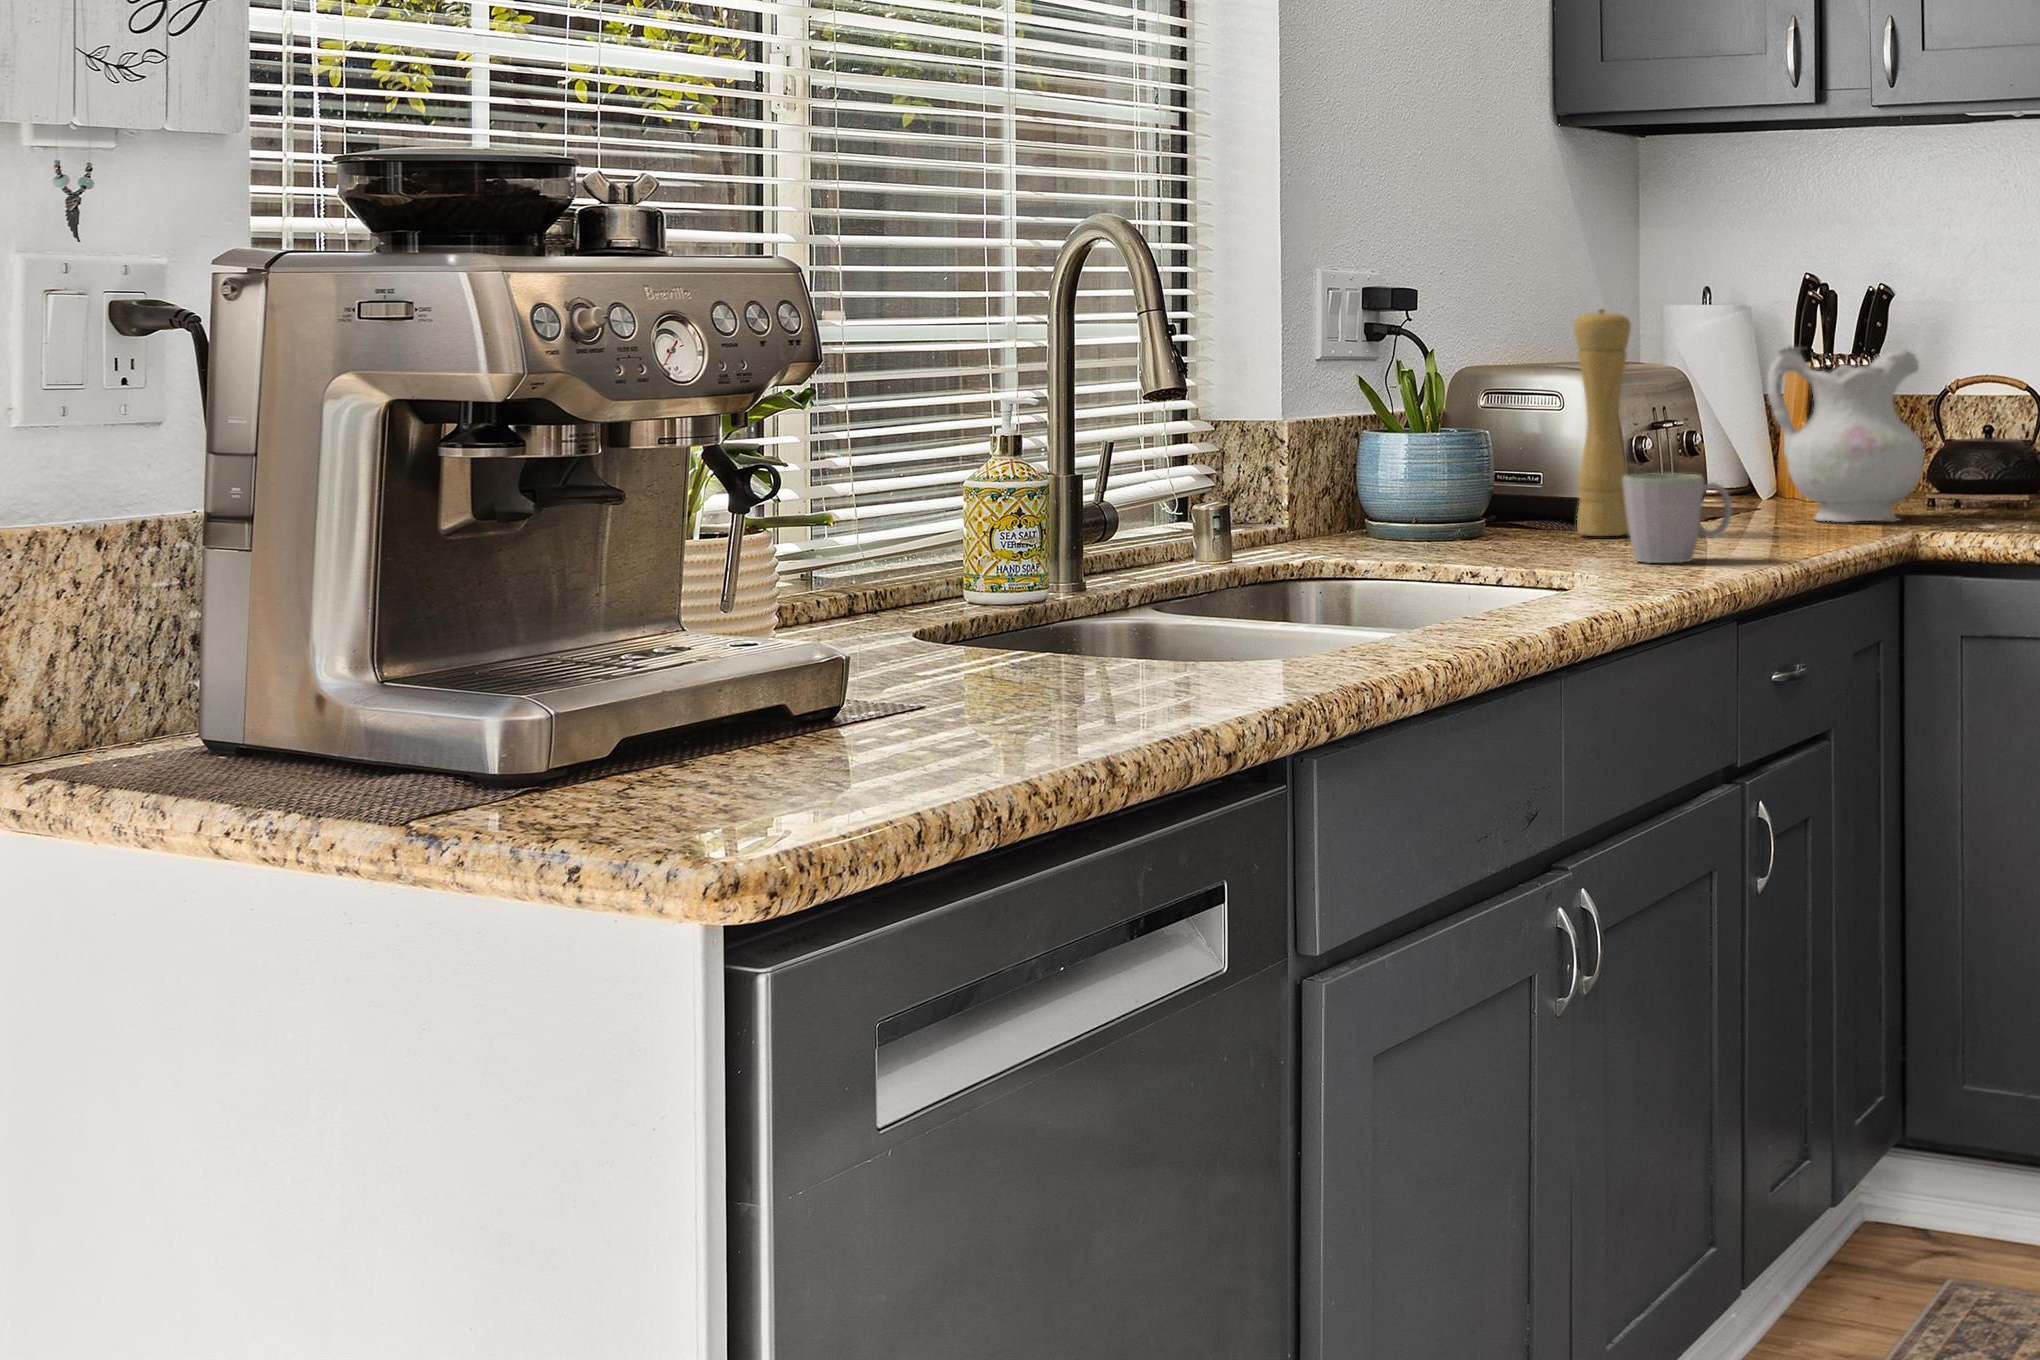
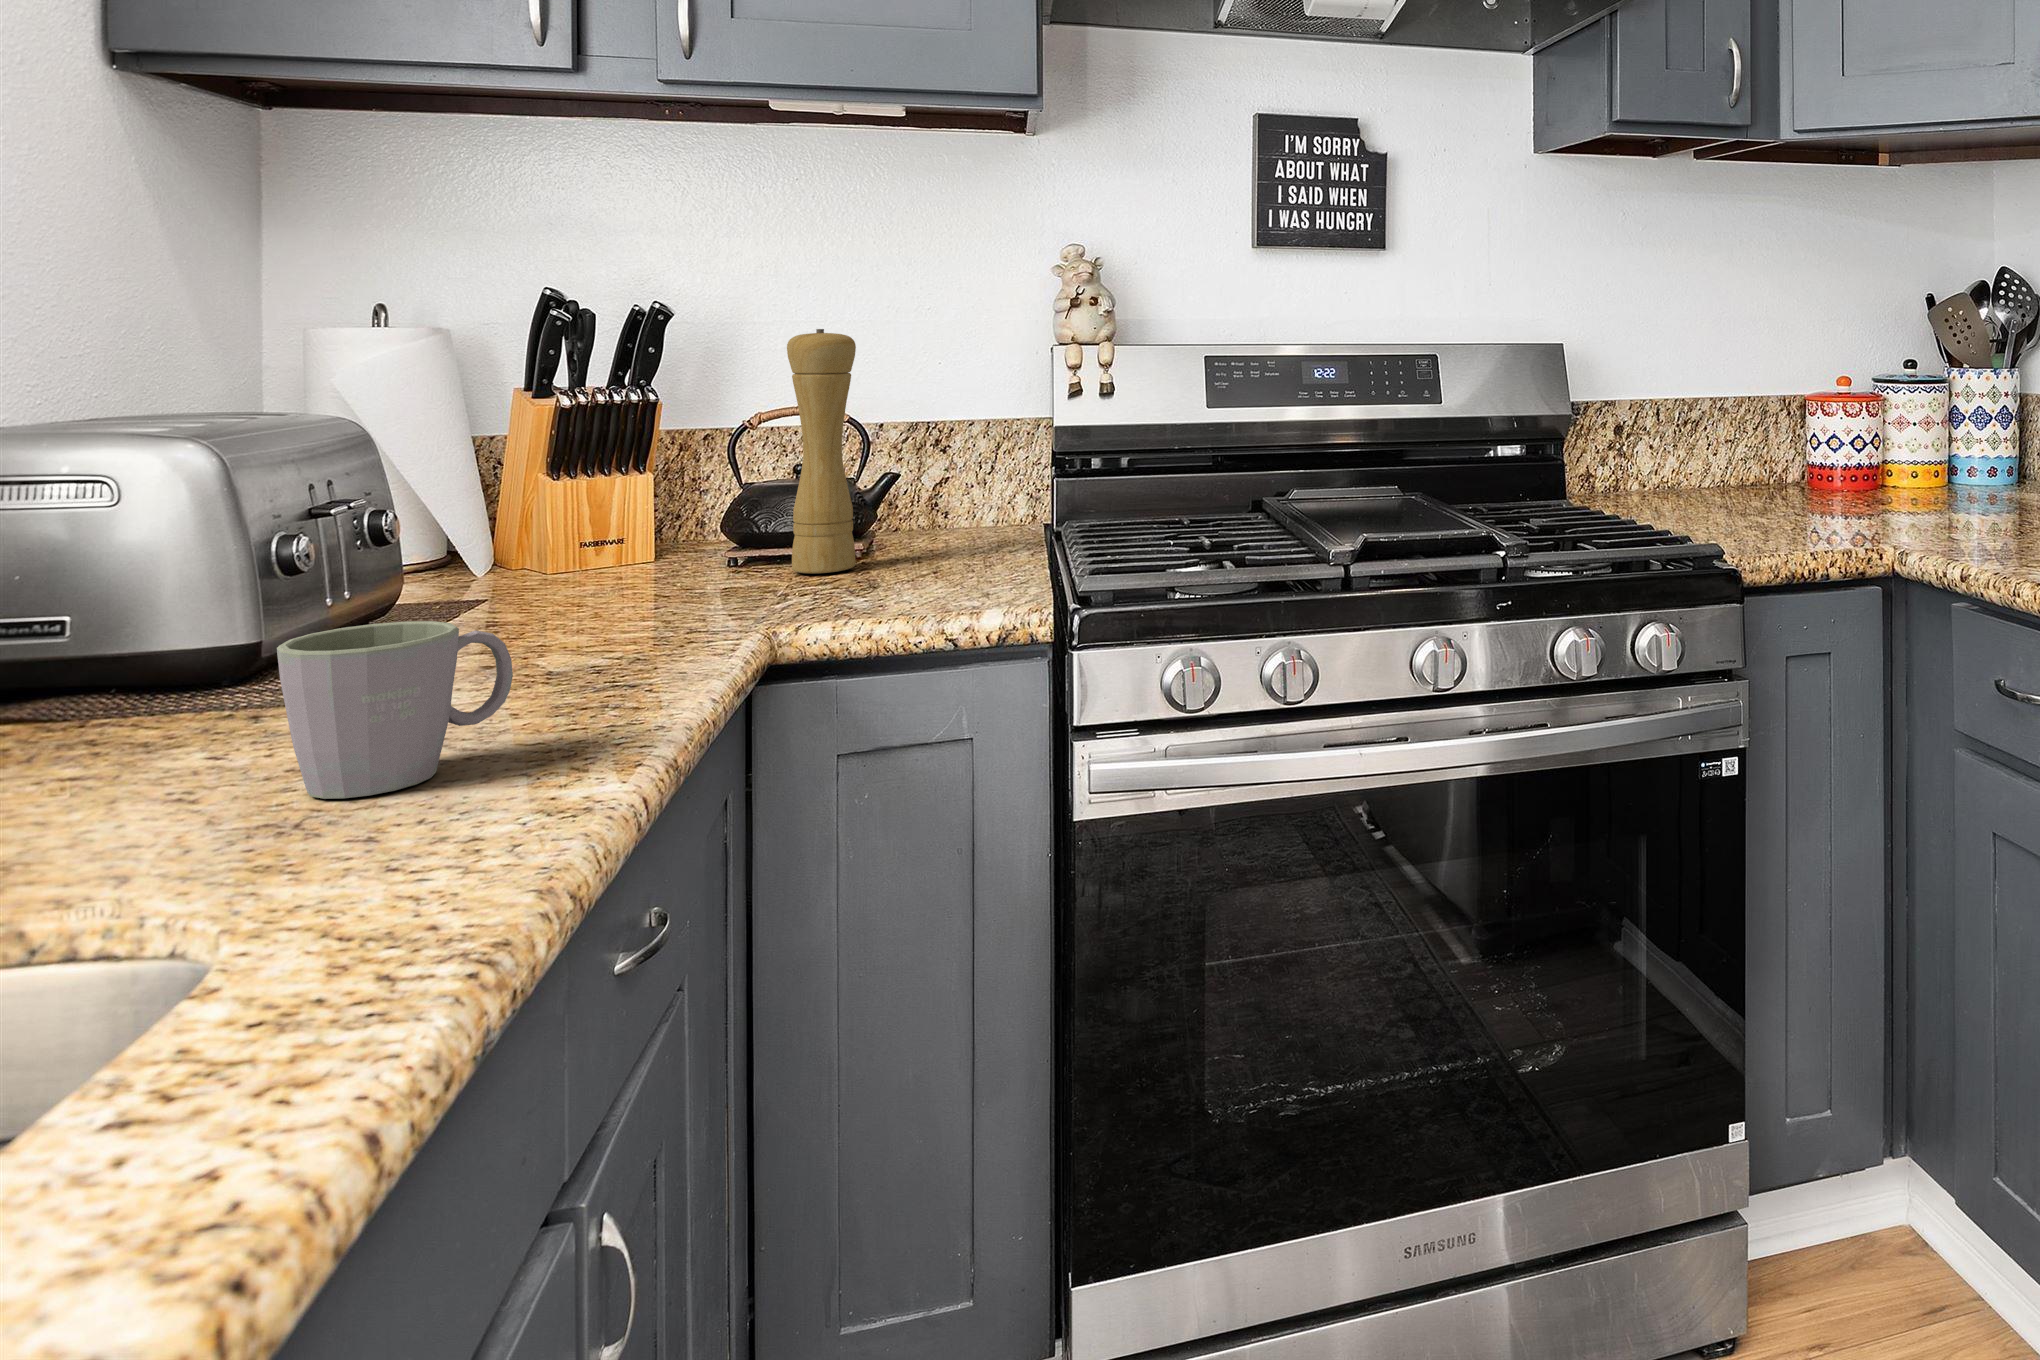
pepper mill: present [1574,309,1631,536] -> present [787,329,856,574]
ceramic pitcher: present [1768,346,1924,522] -> none [513,383,748,616]

